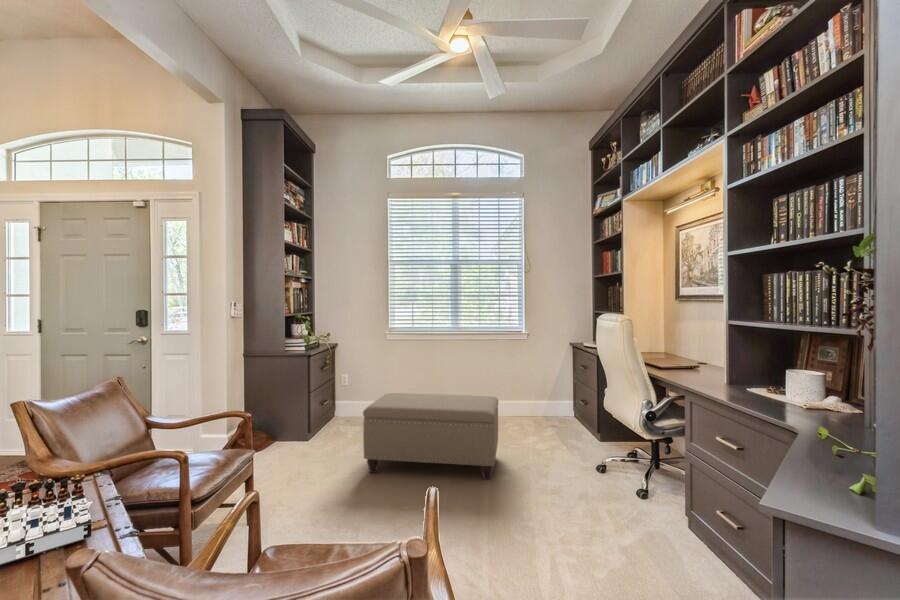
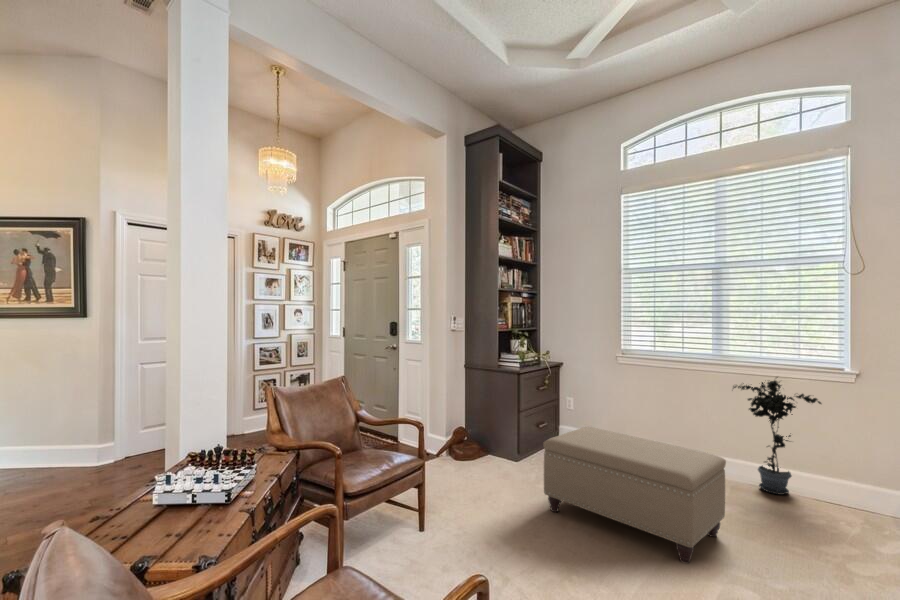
potted plant: none [477,338,534,422] -> present [733,380,821,495]

